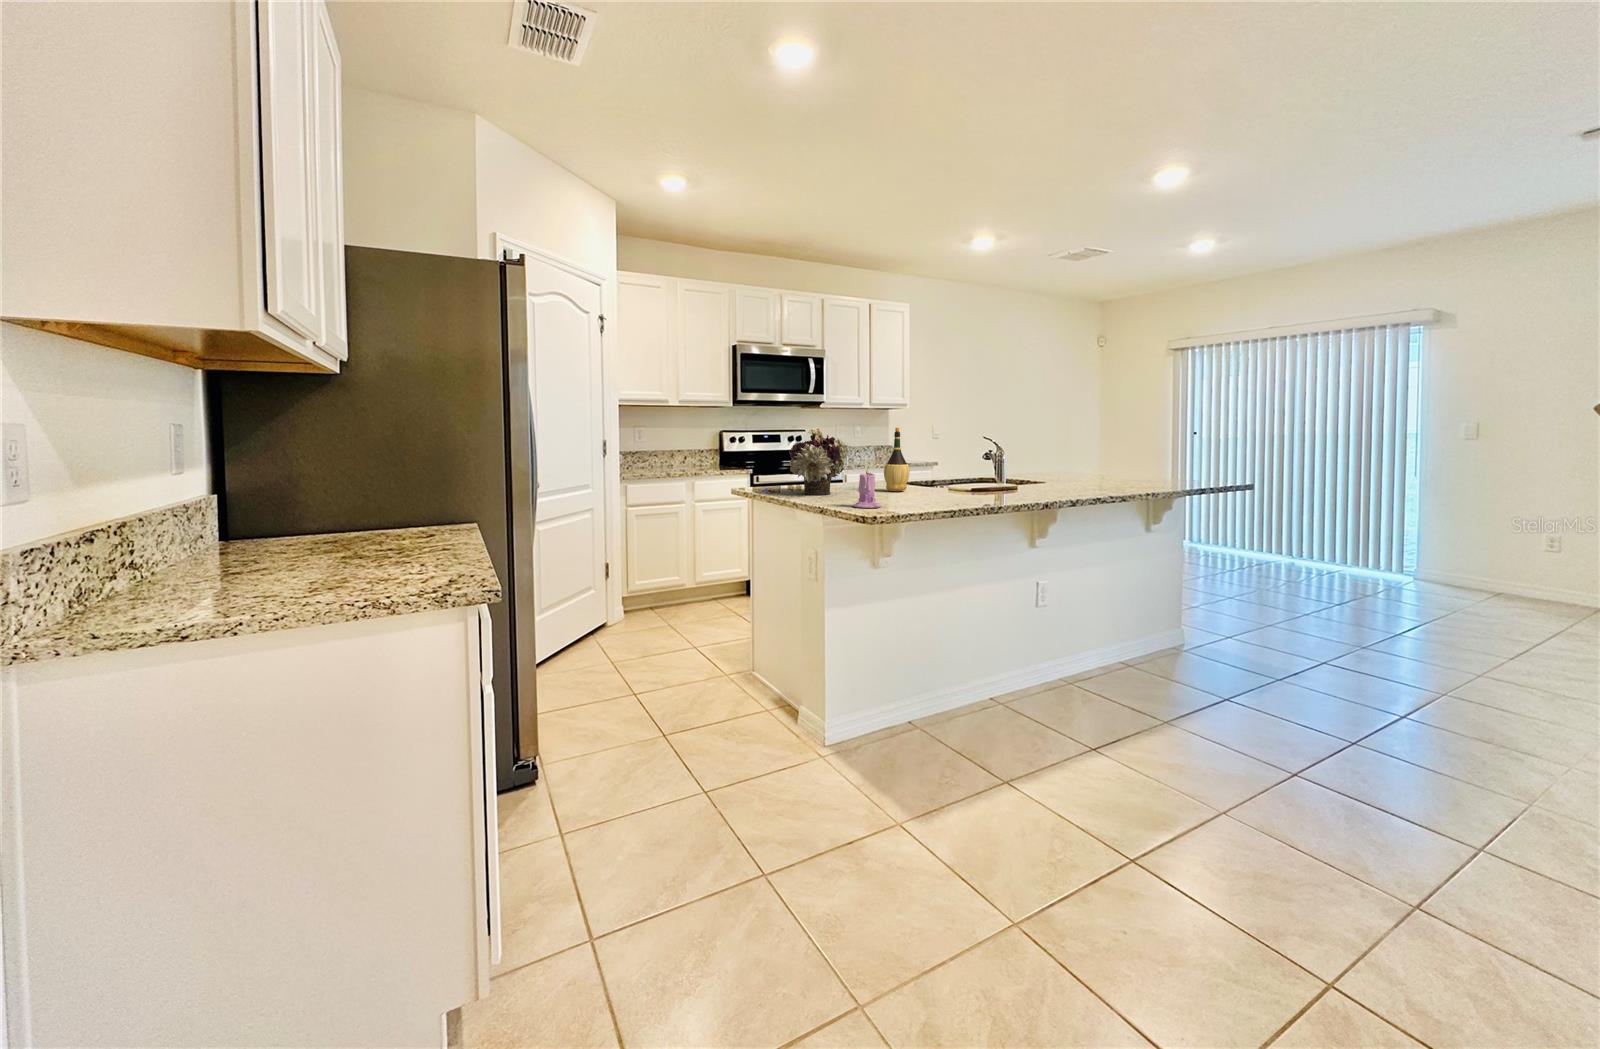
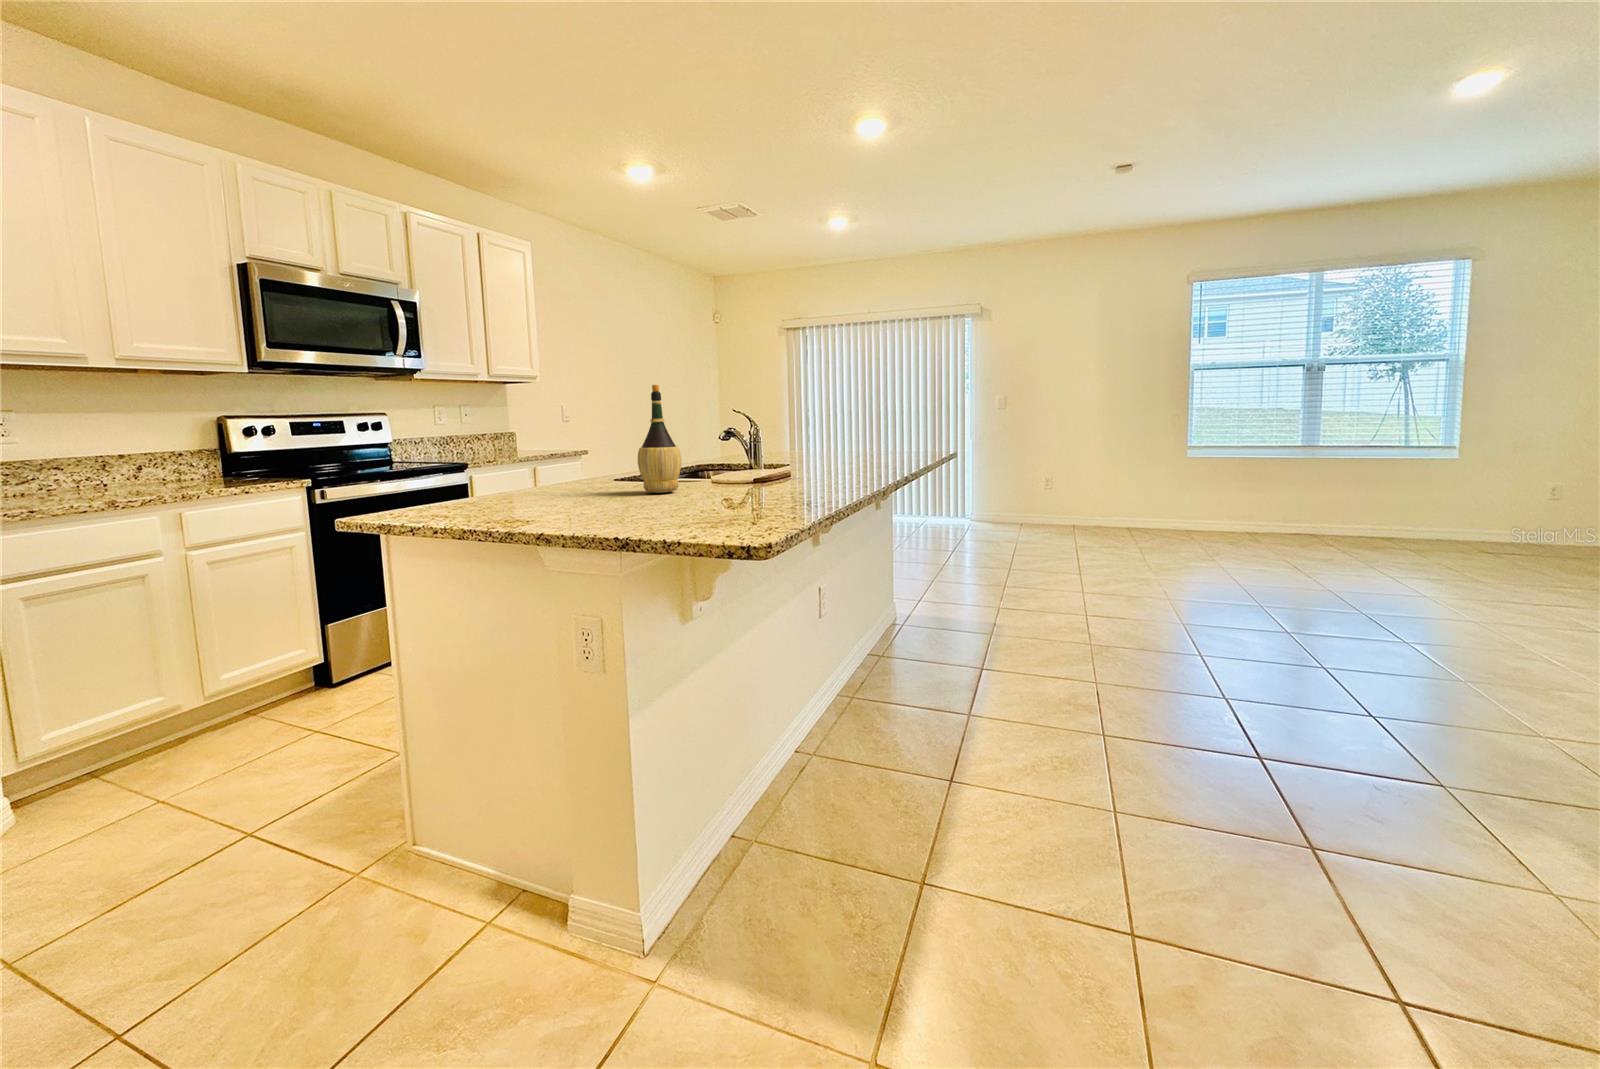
flower arrangement: present [789,427,848,495] -> none [462,379,593,513]
candle: present [853,470,881,508] -> none [680,448,737,528]

